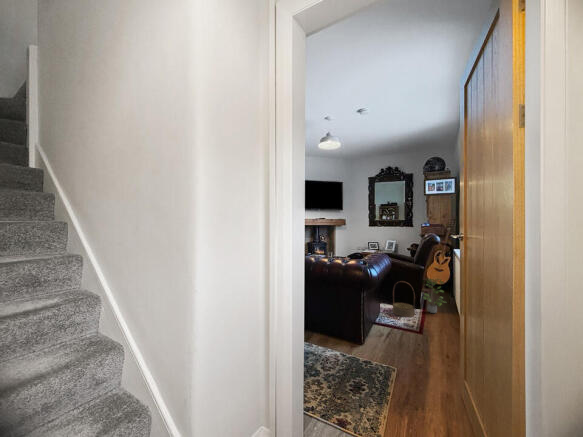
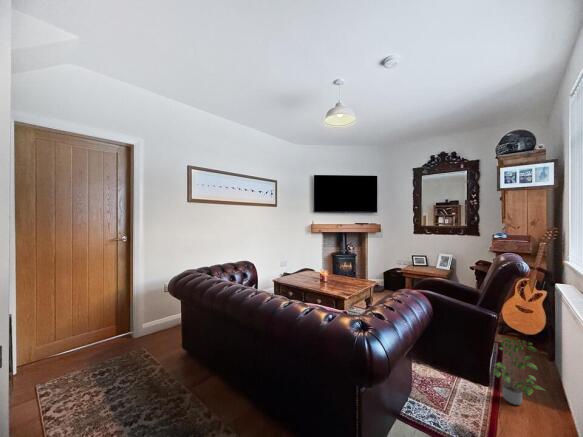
basket: present [393,281,415,317] -> none [433,338,476,409]

